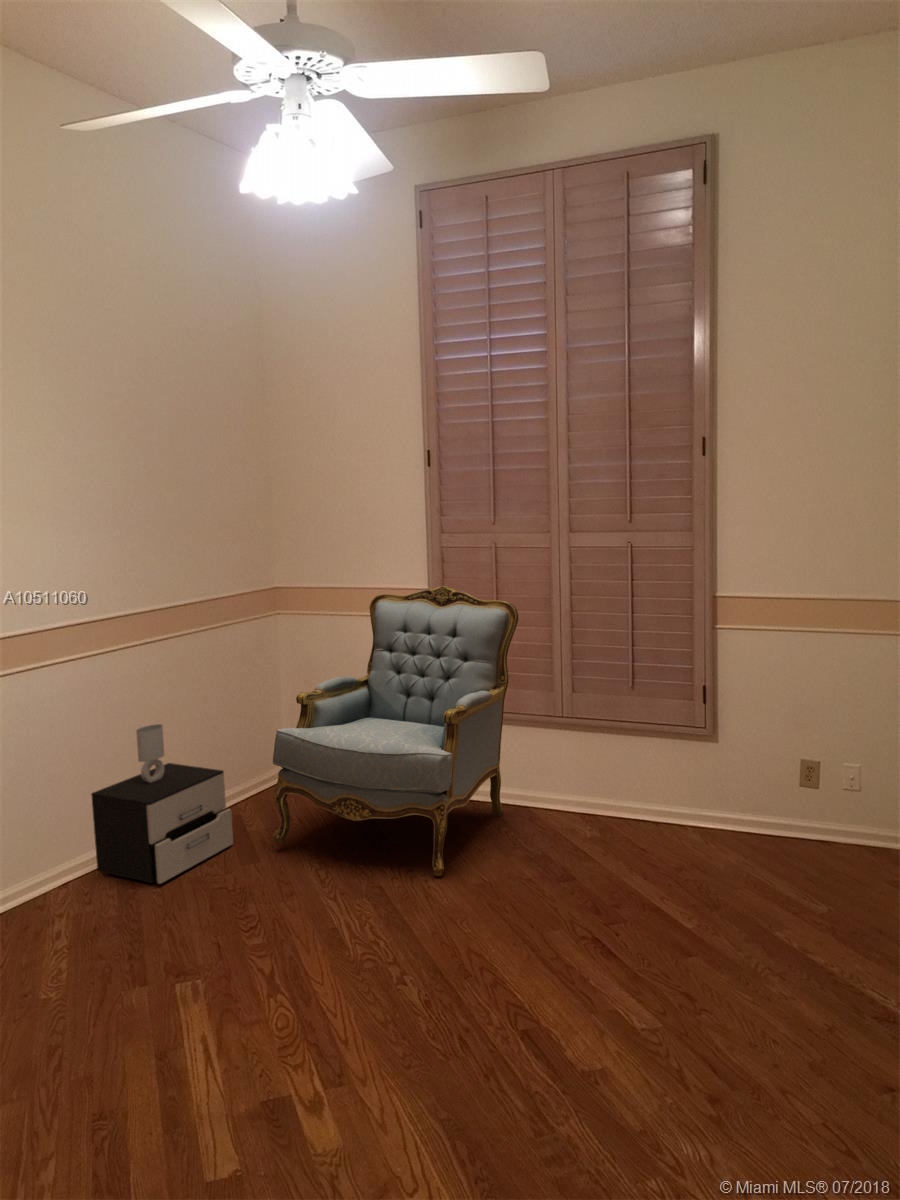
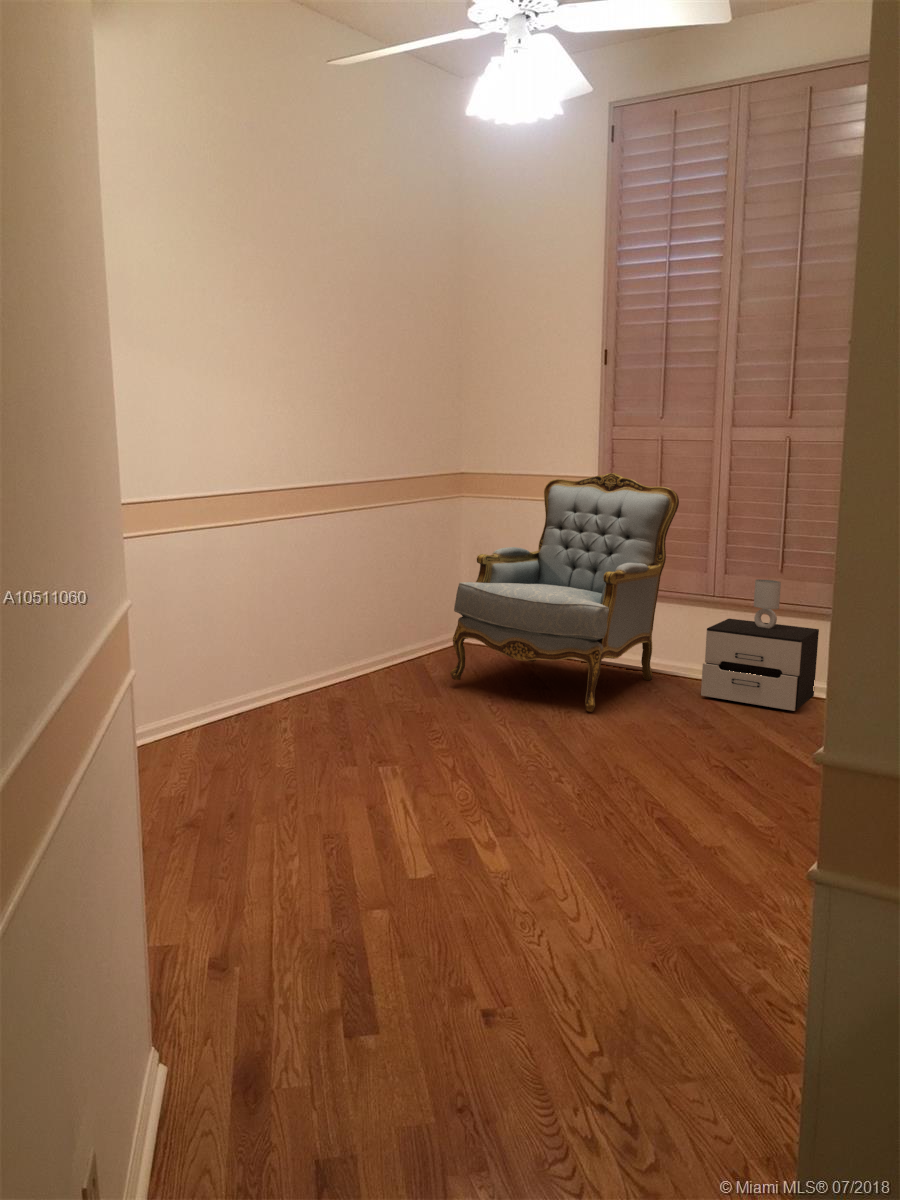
nightstand: present [91,724,233,884] -> present [701,579,819,711]

